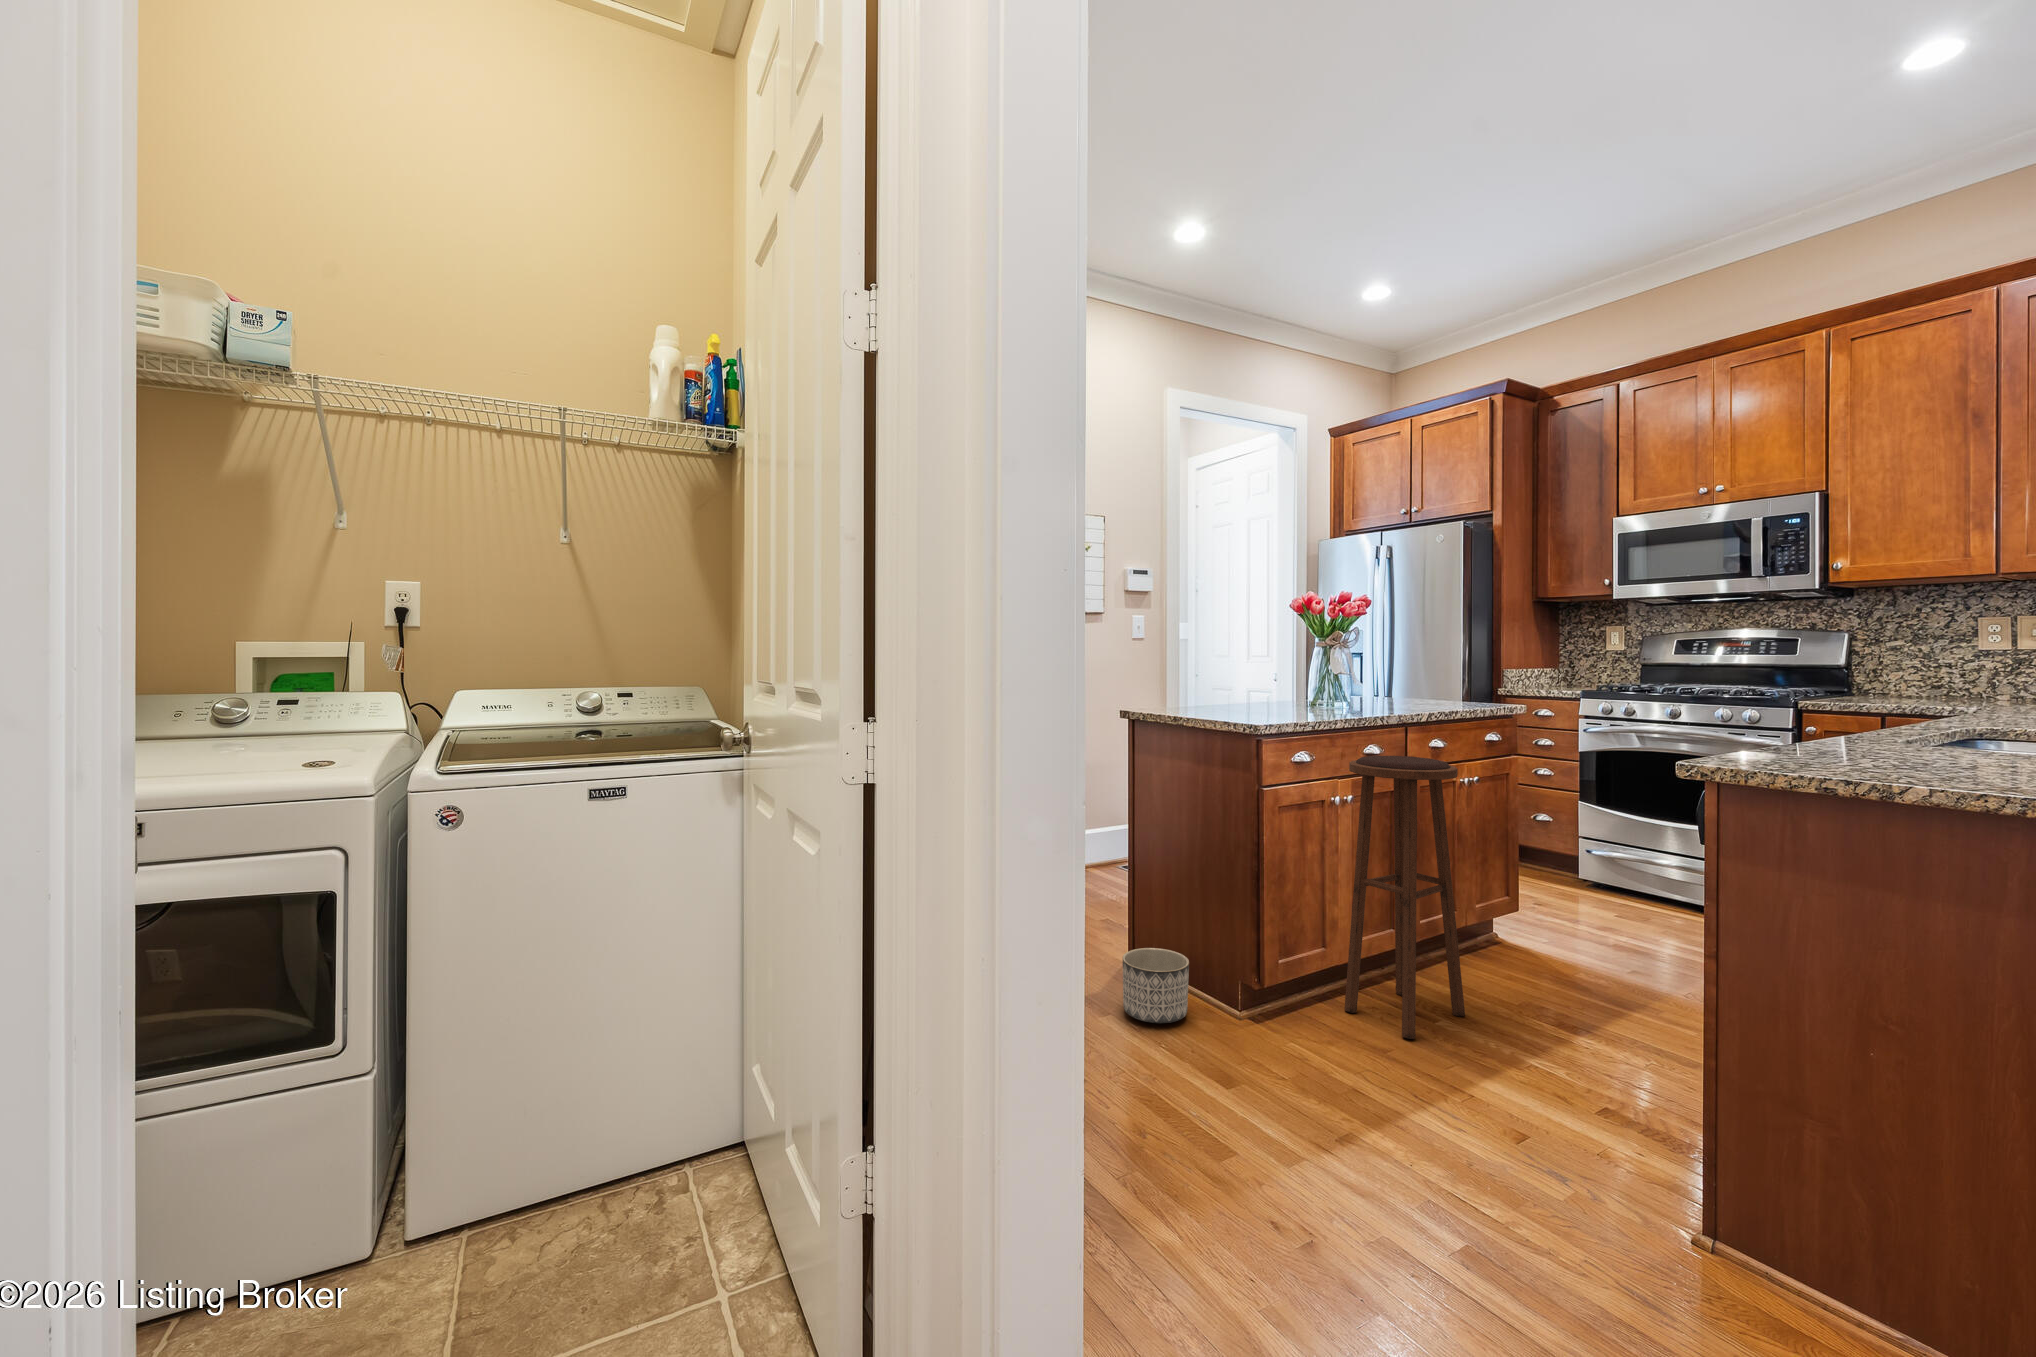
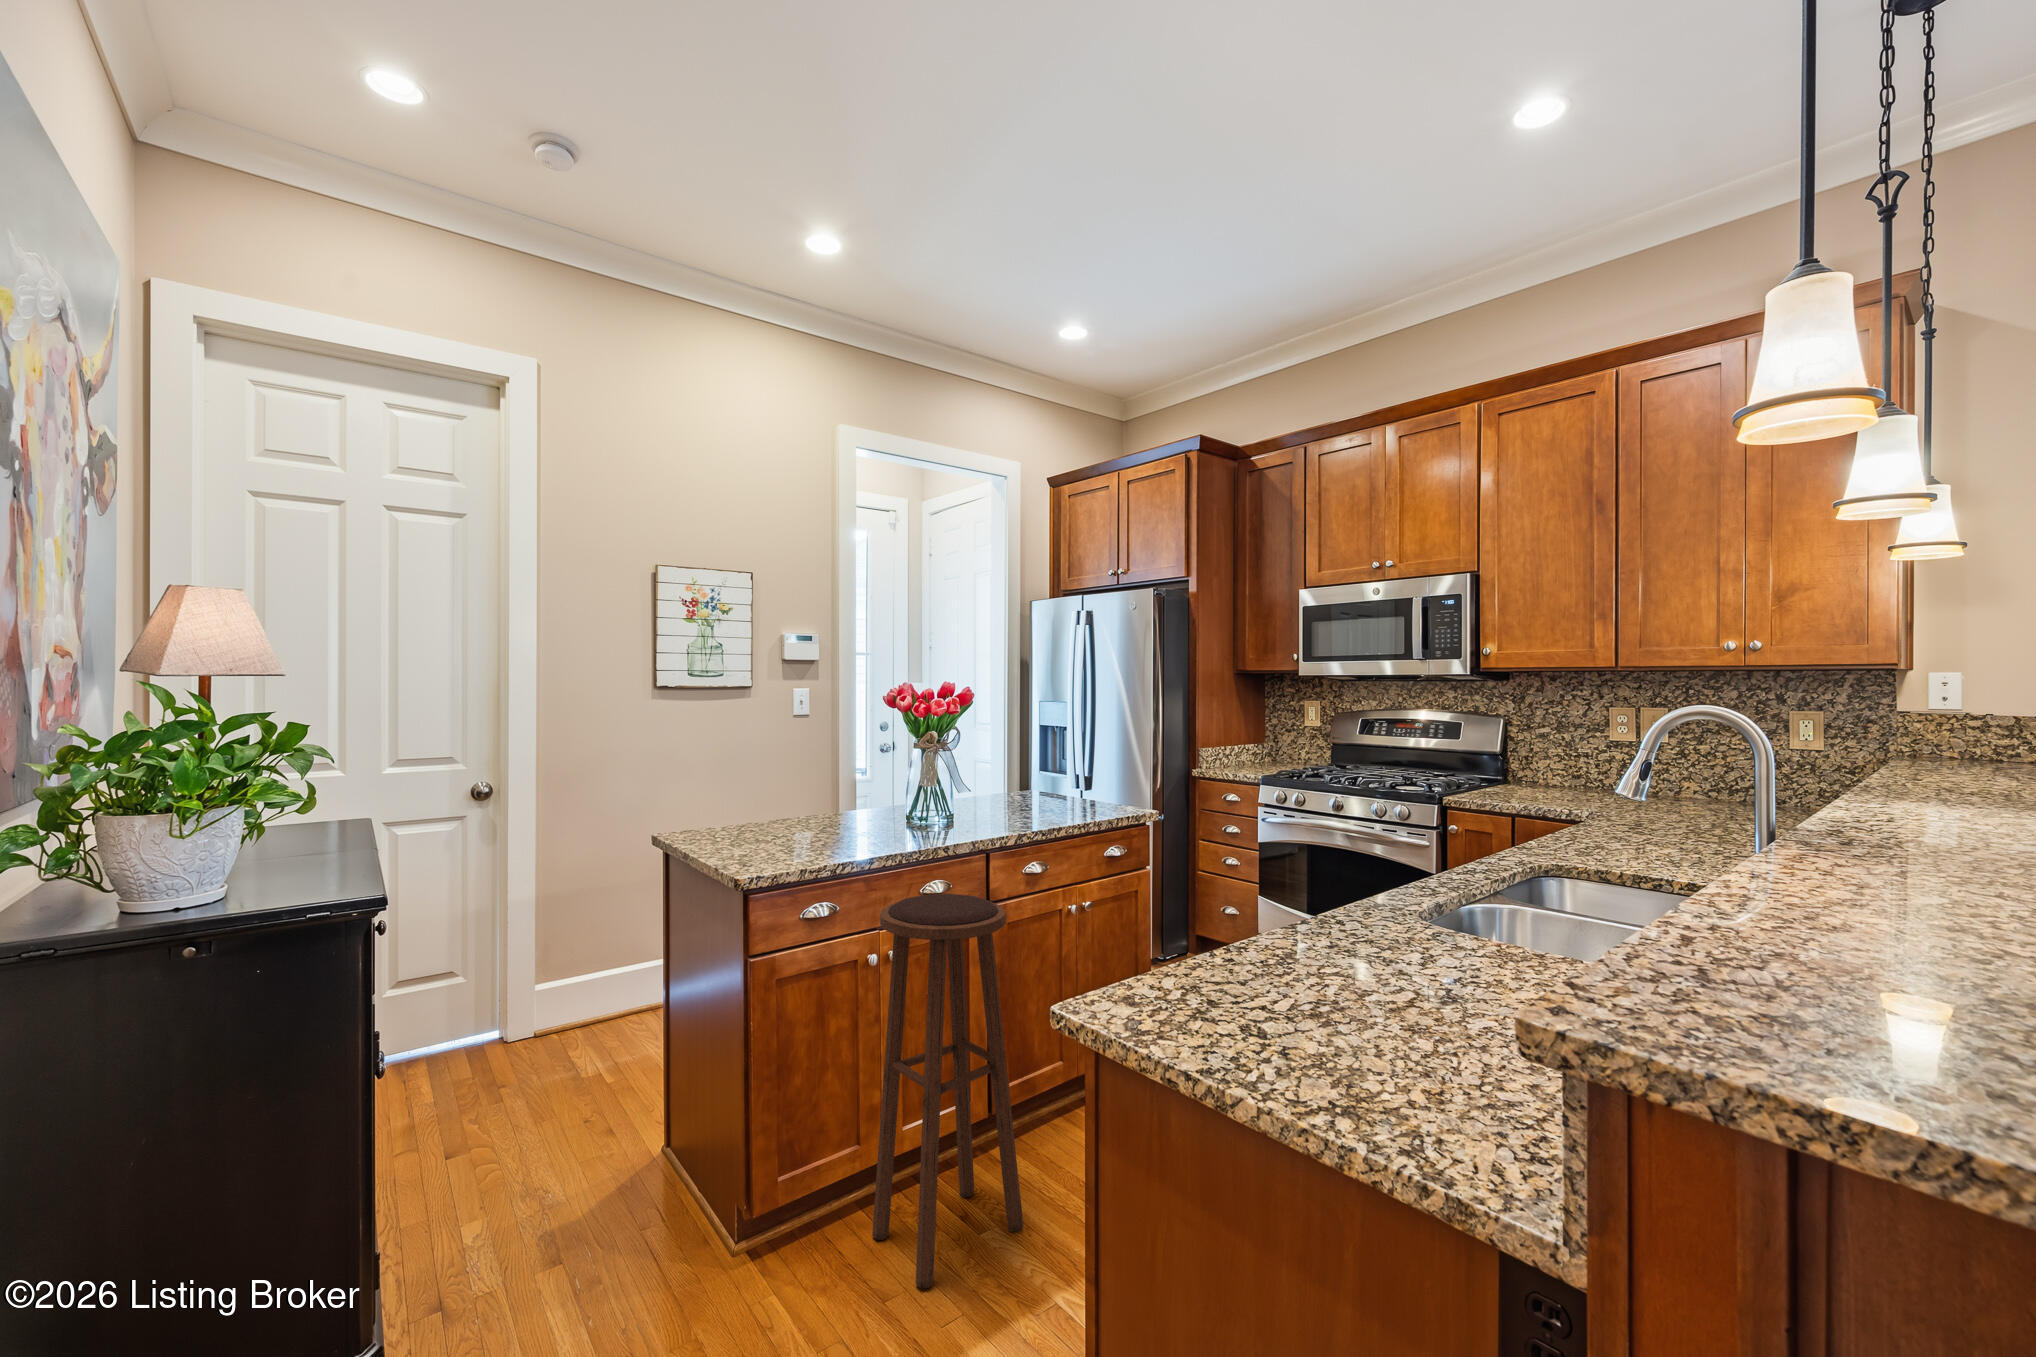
planter: present [1123,948,1189,1023] -> none [552,1169,653,1296]

